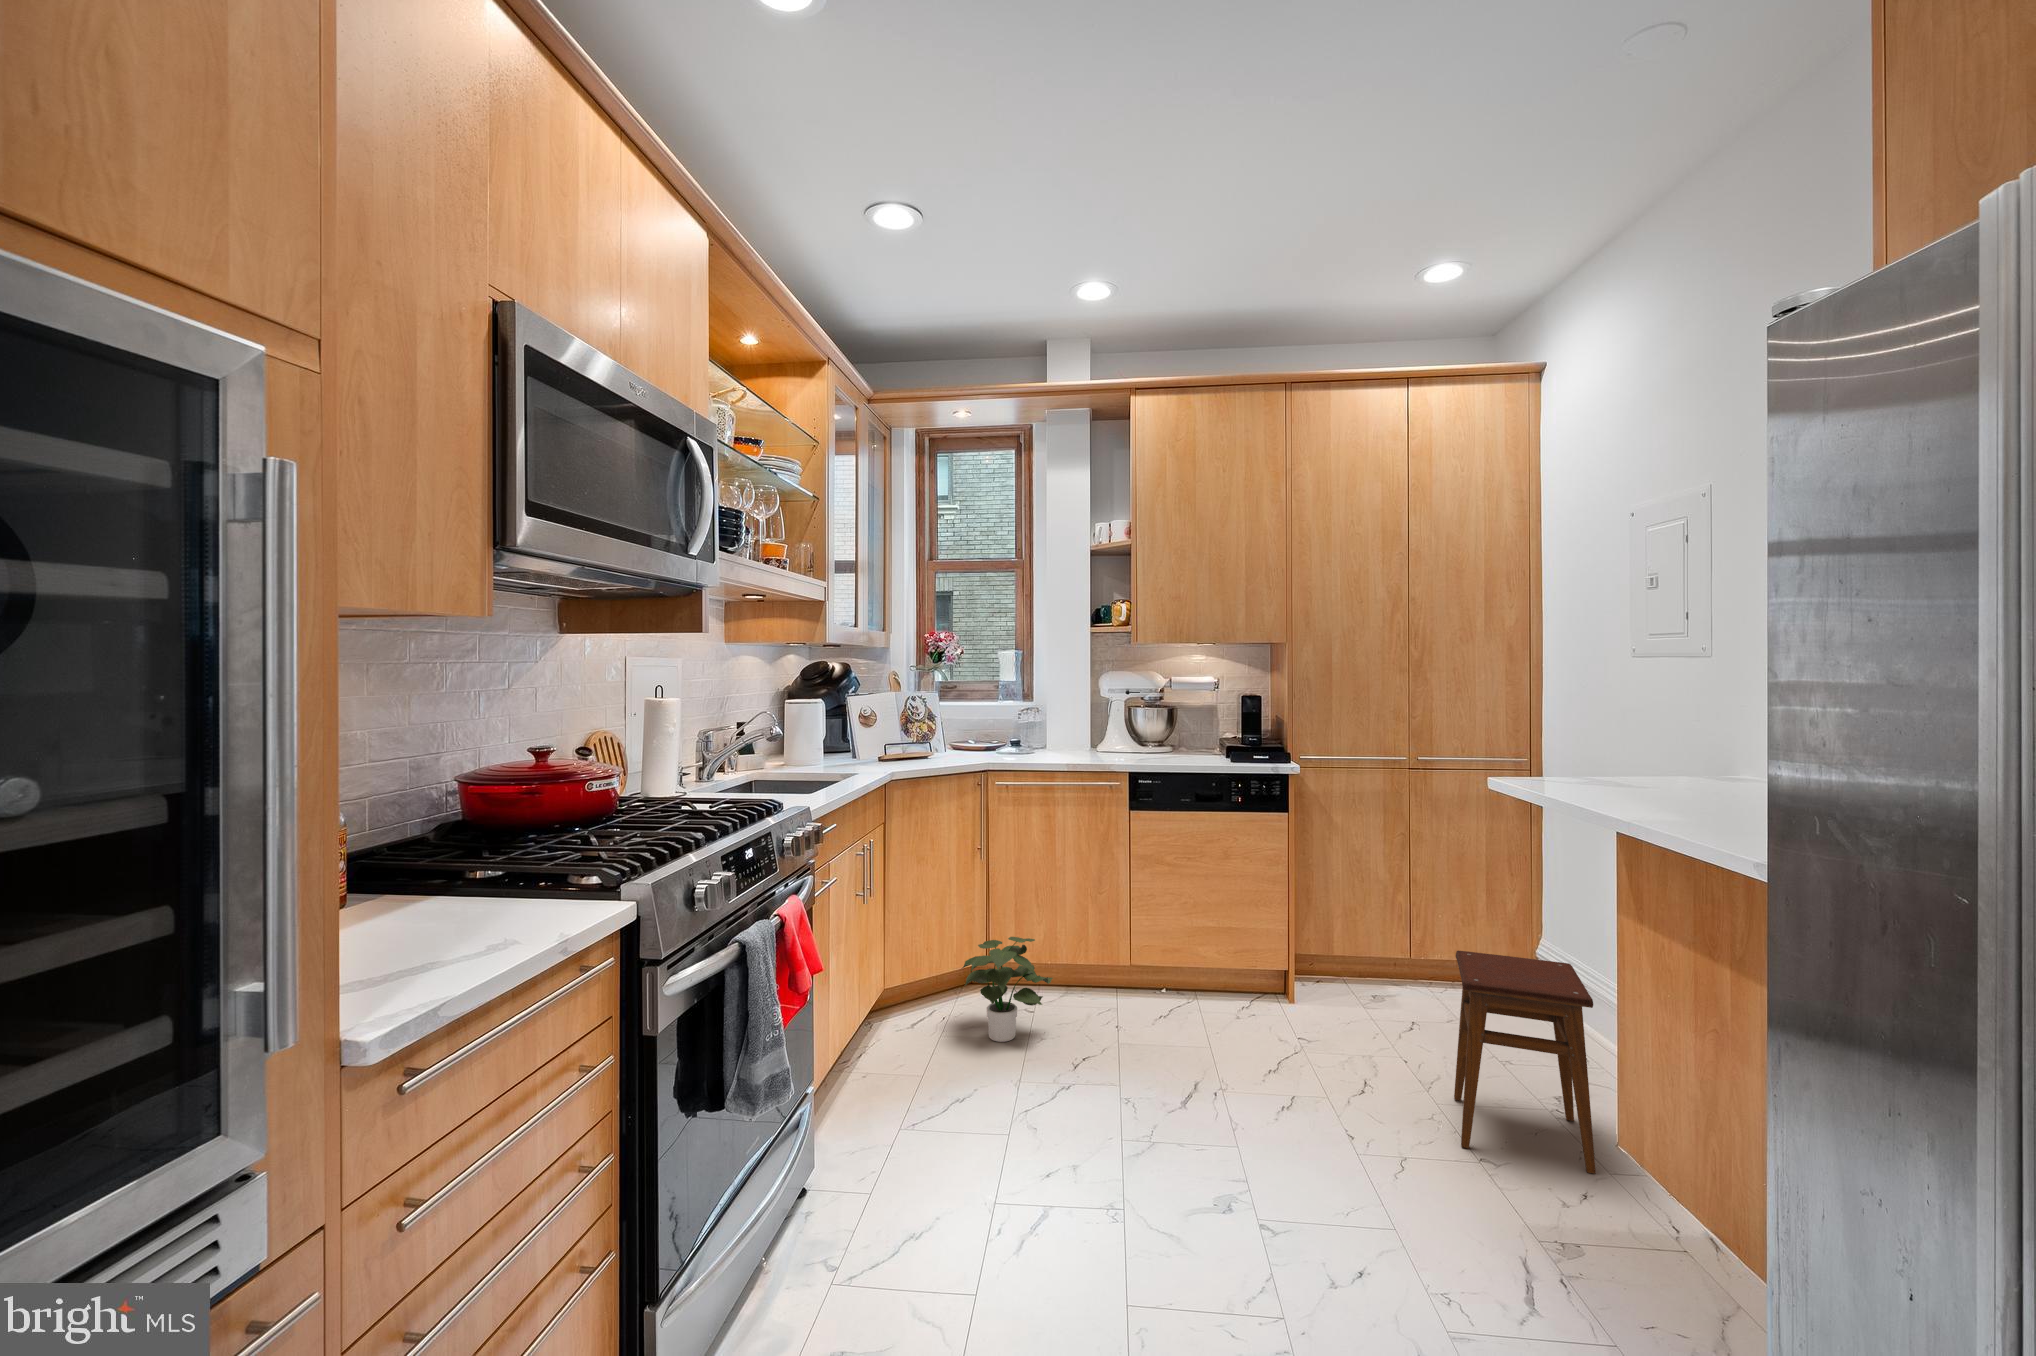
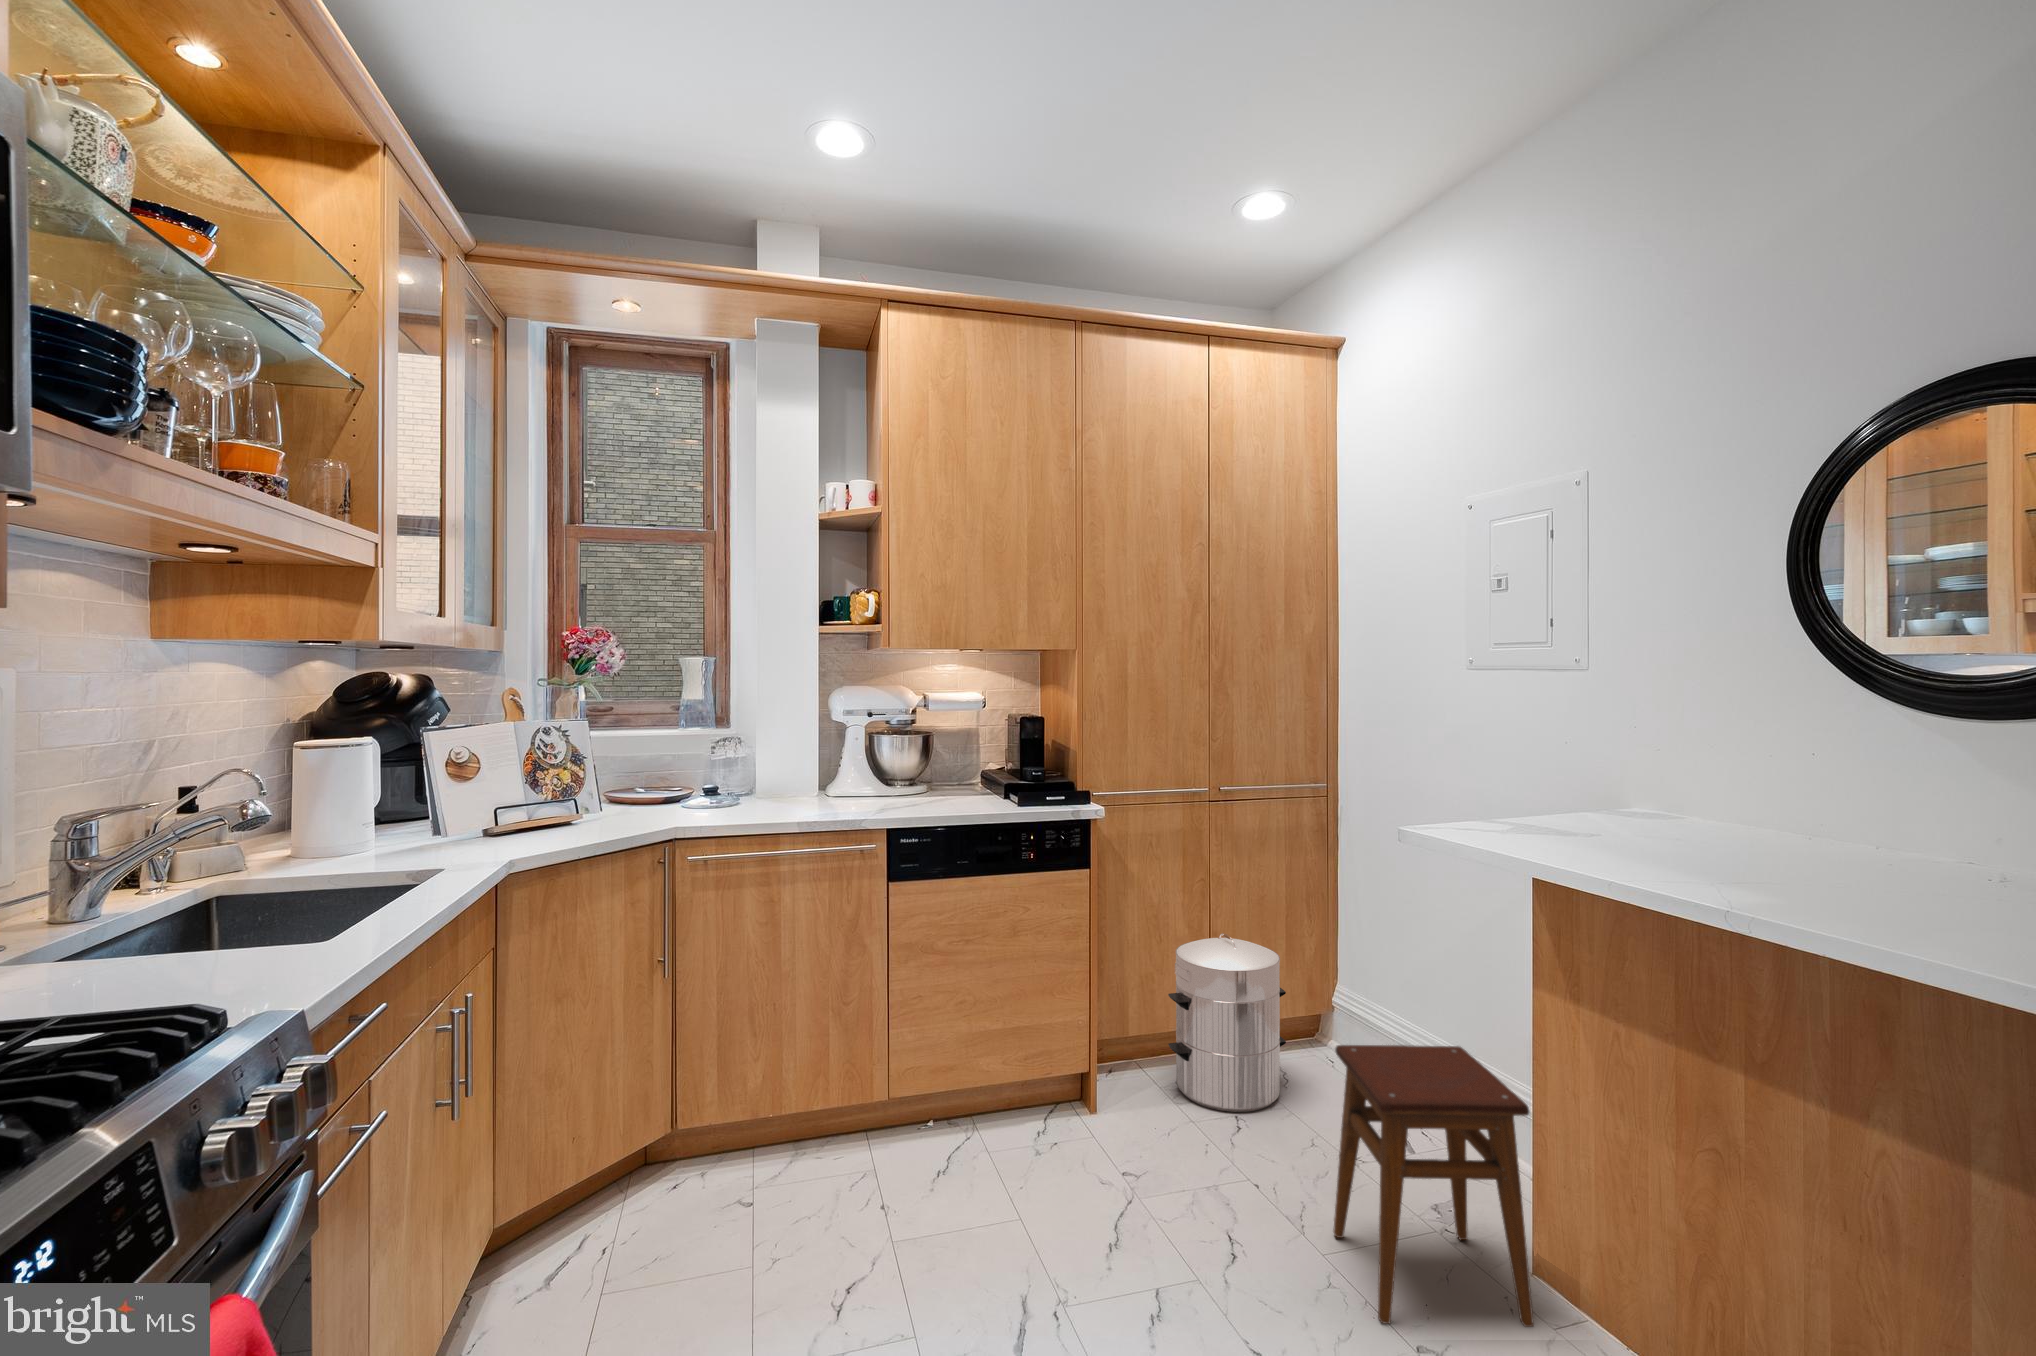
waste bin: none [1361,876,1470,1021] -> present [1168,933,1286,1112]
potted plant: present [962,937,1053,1042] -> none [638,1100,791,1279]

